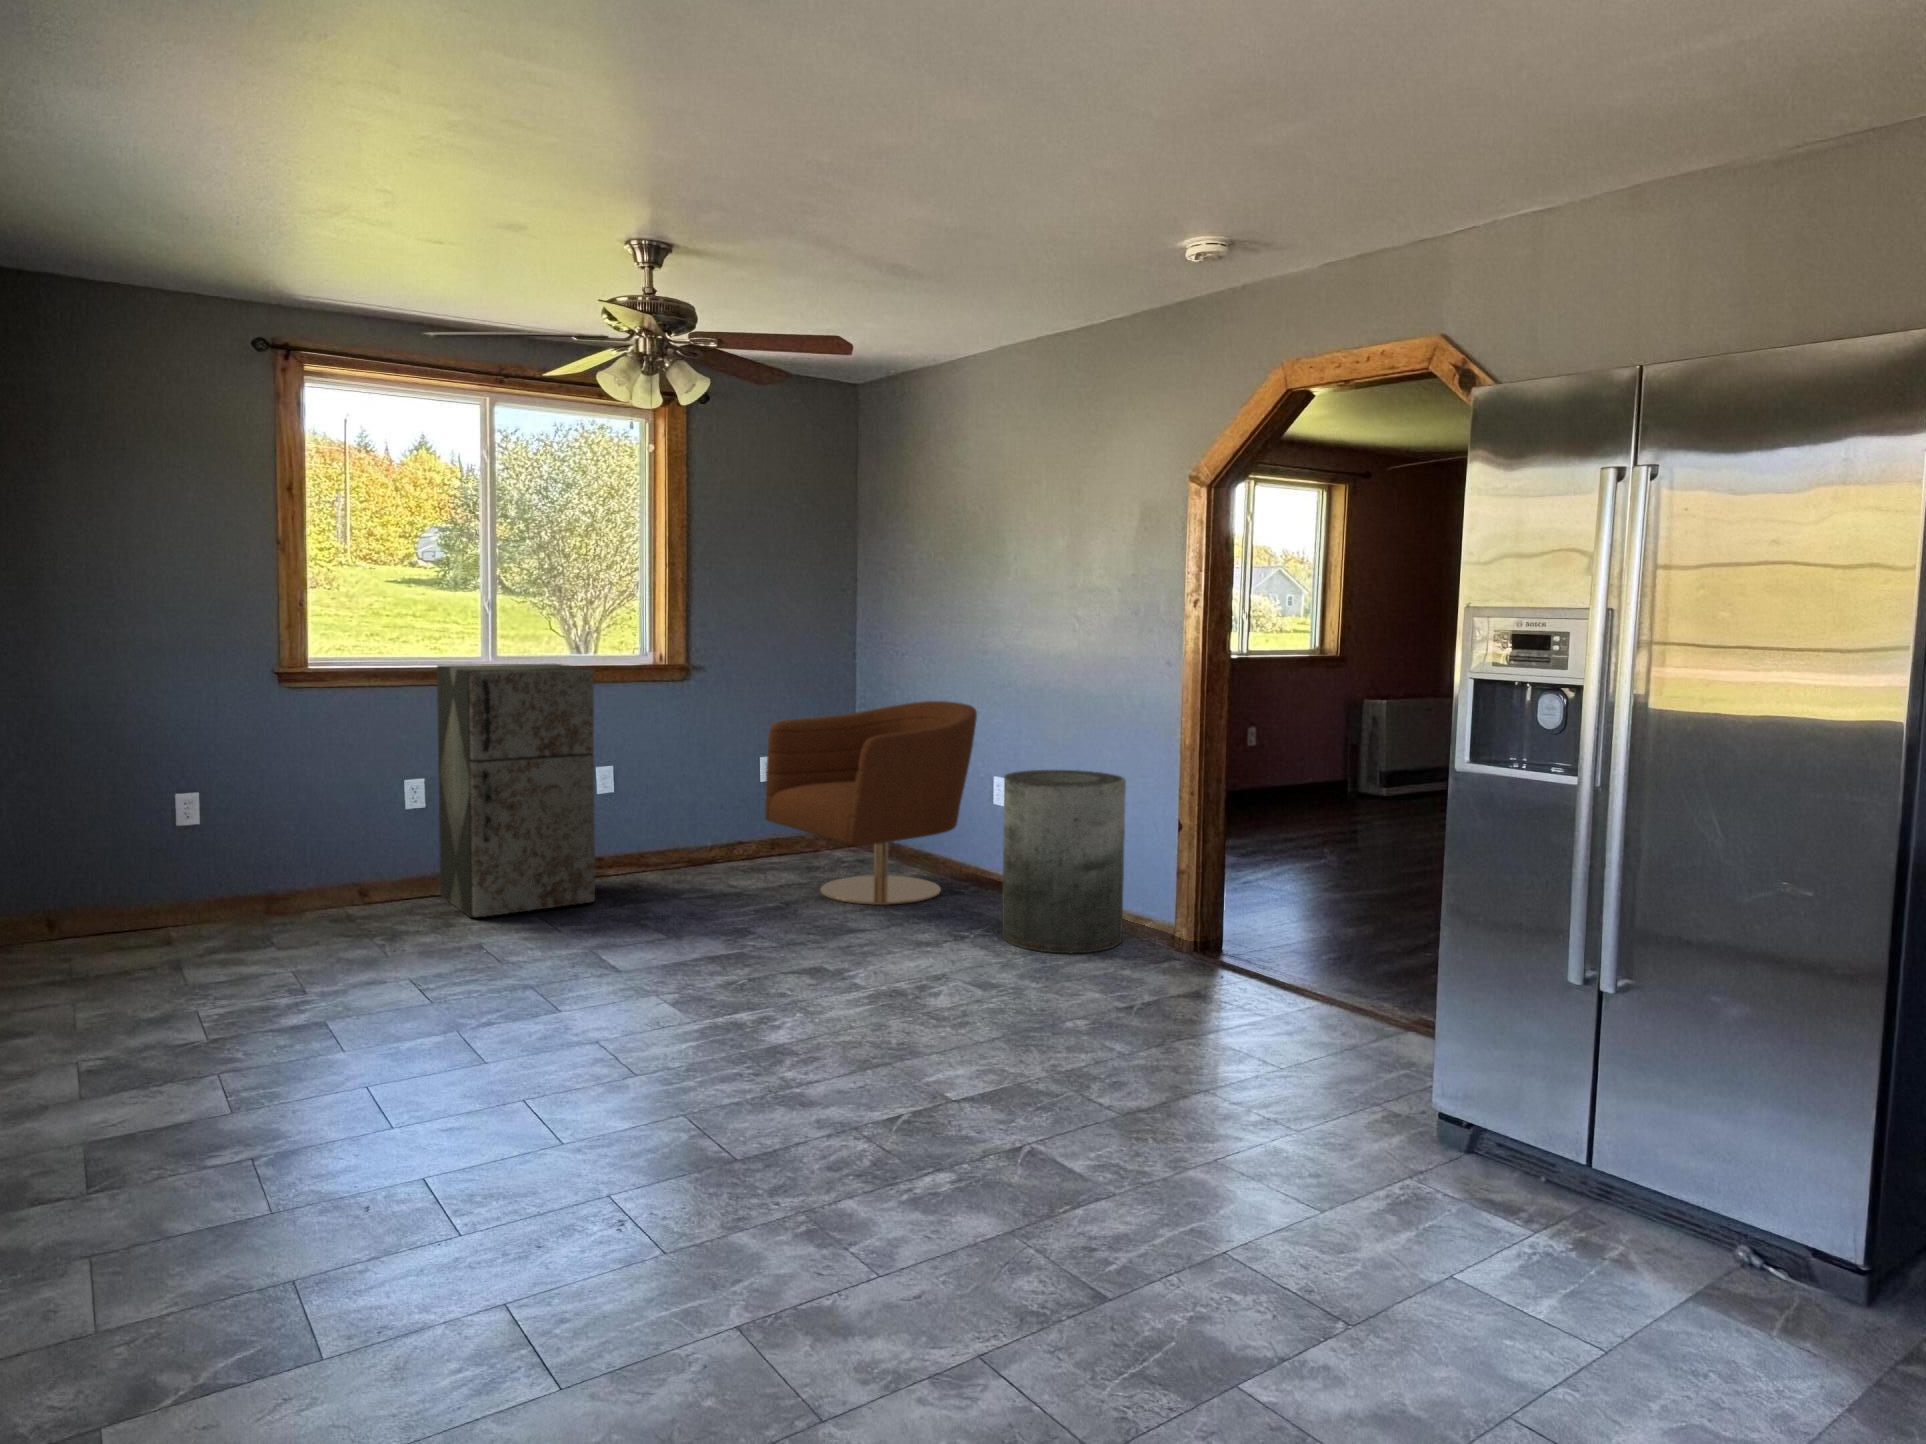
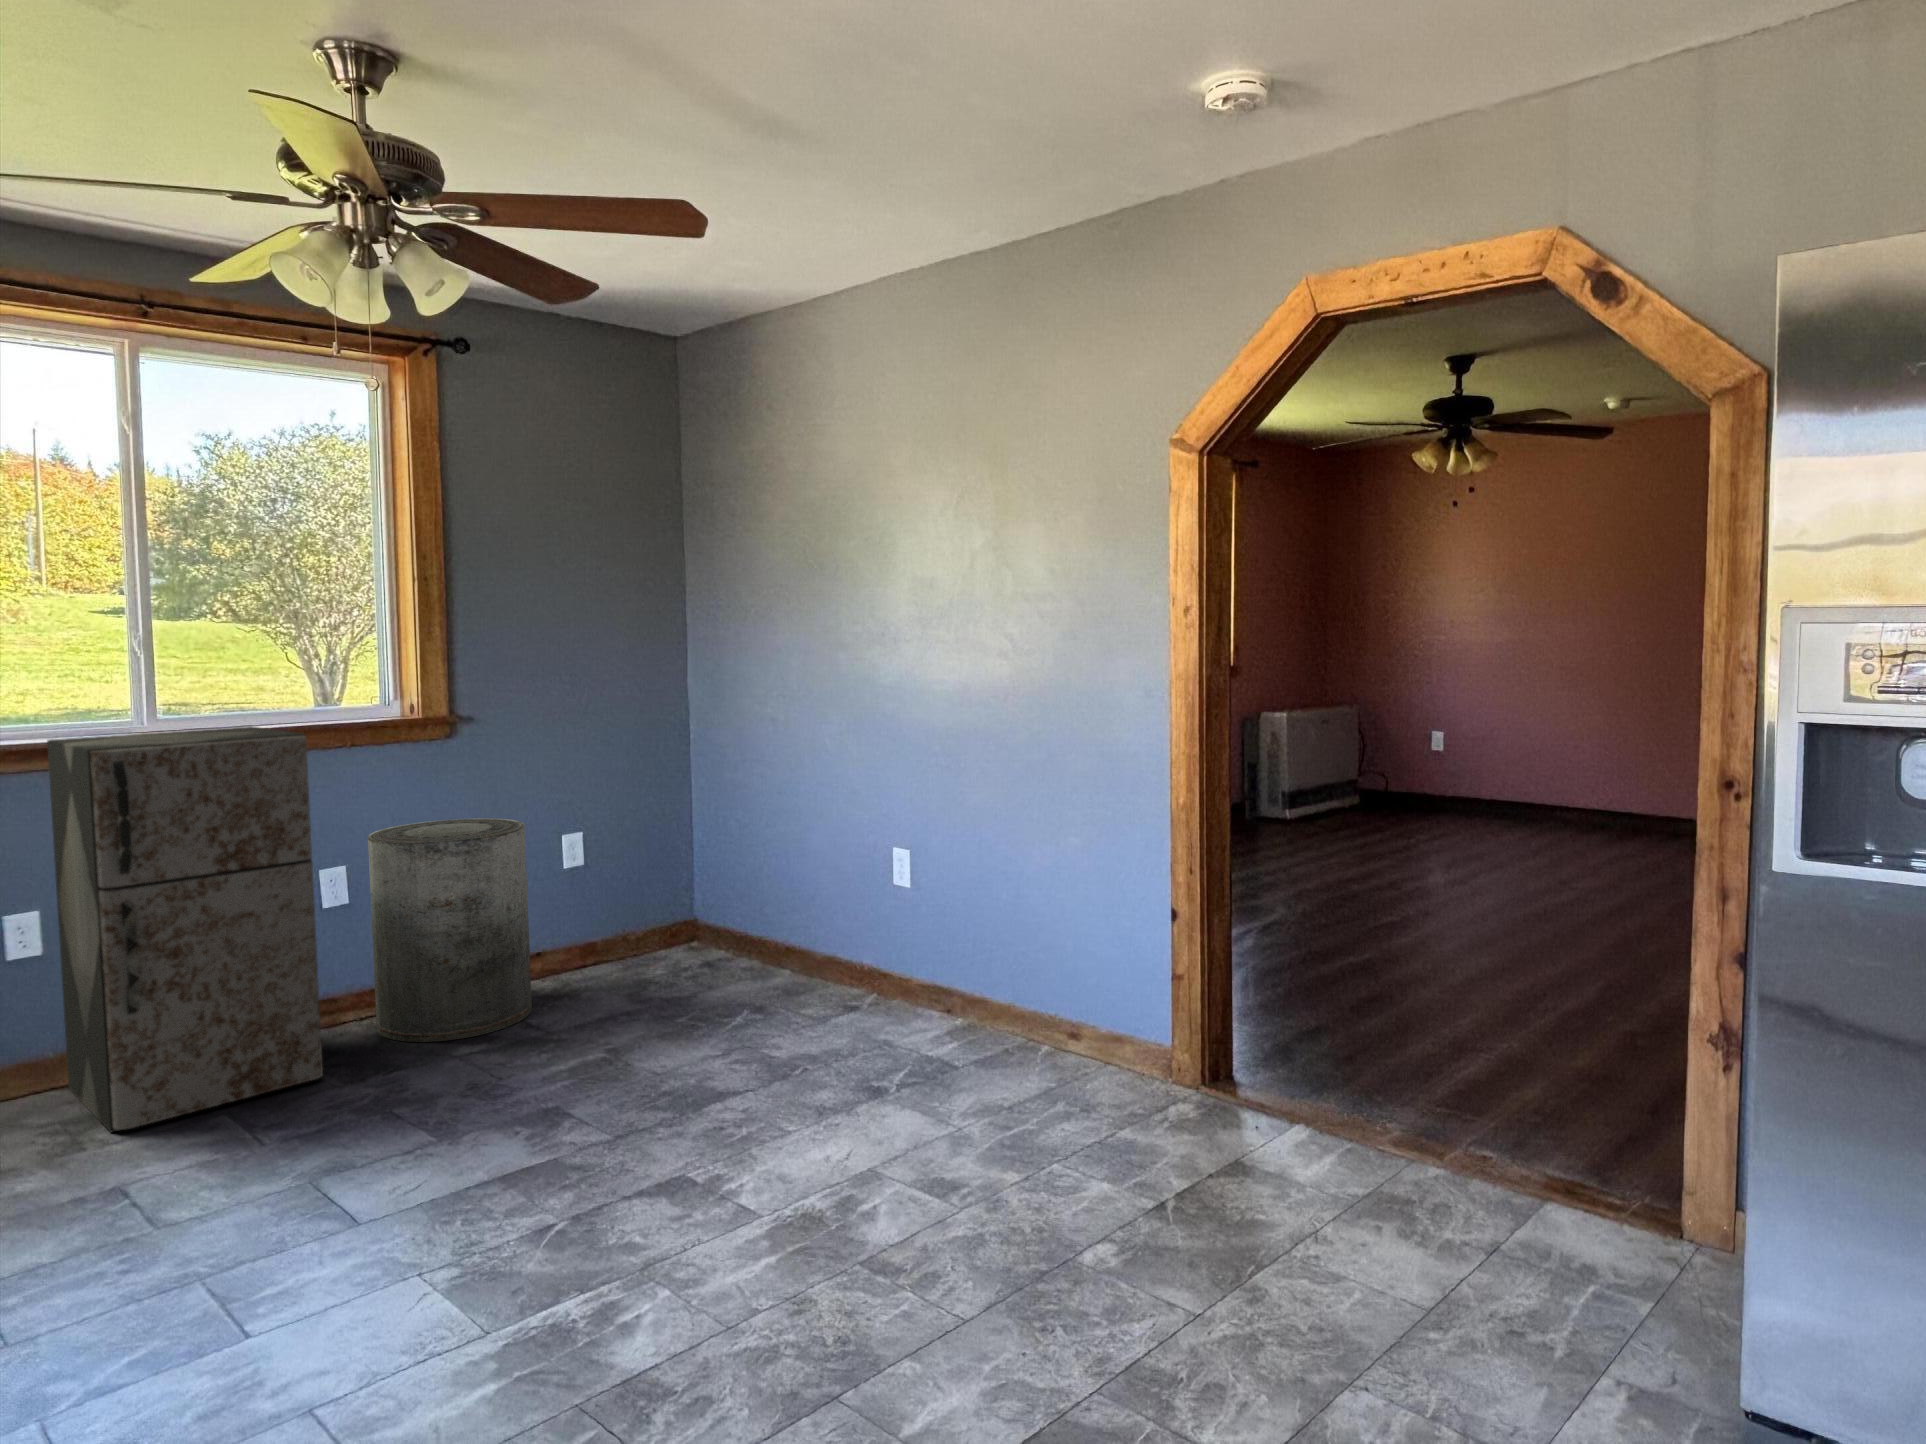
armchair: present [765,701,977,905] -> none [578,751,868,1040]
trash can: present [1002,770,1126,953] -> present [368,818,532,1042]

